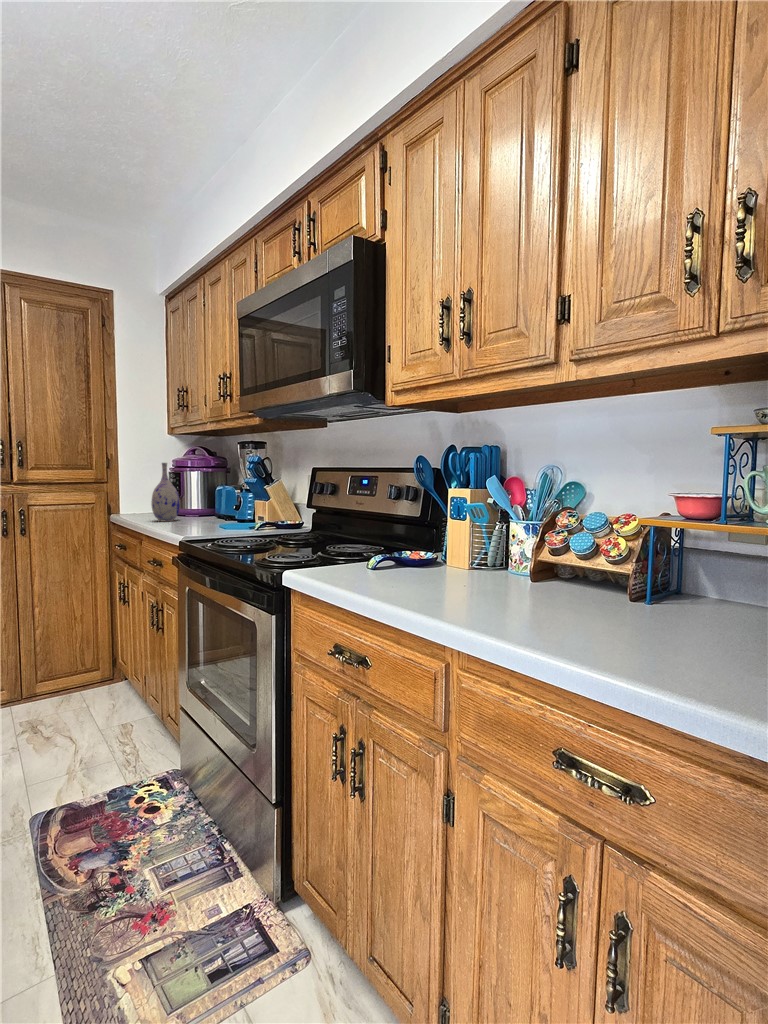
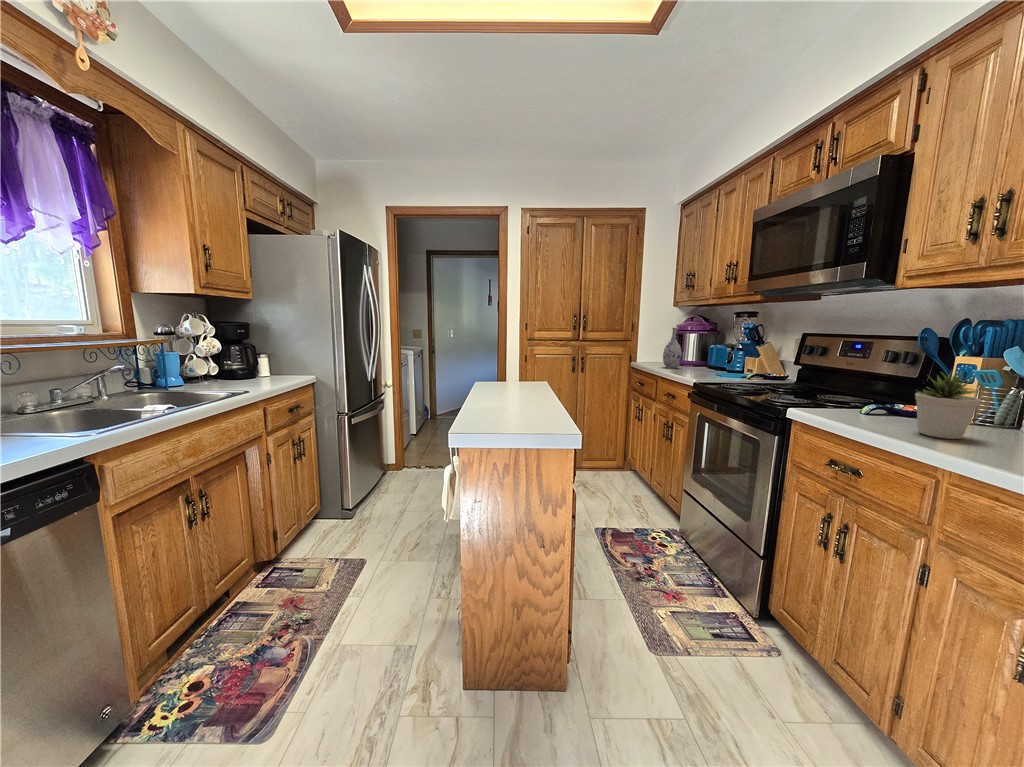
potted plant: none [414,498,475,593] -> present [915,371,981,439]

